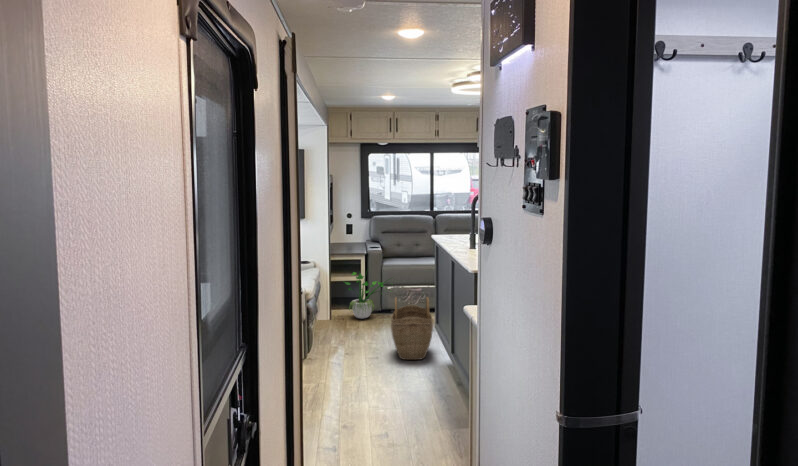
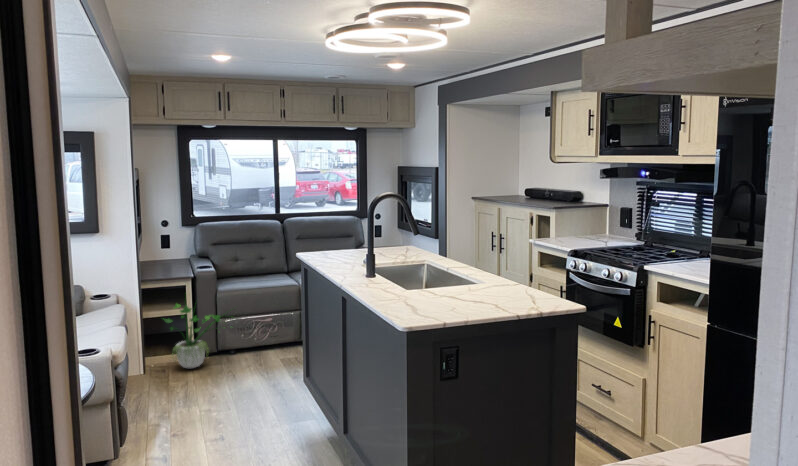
woven basket: present [391,297,433,360] -> none [243,341,305,437]

